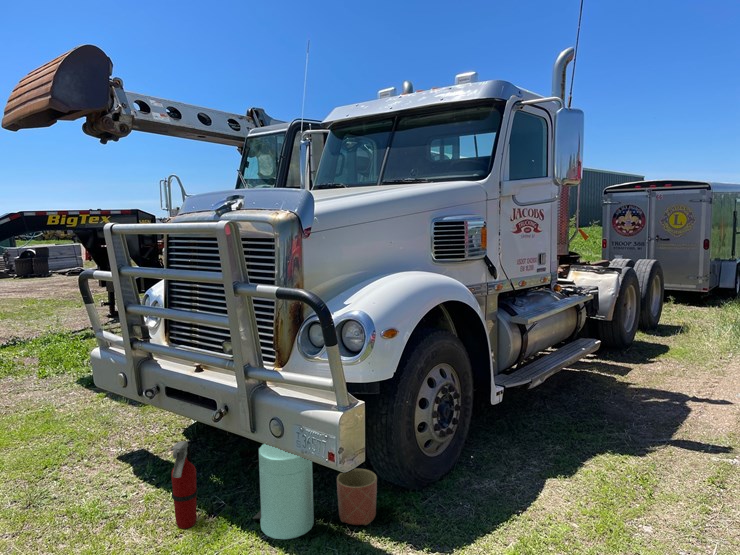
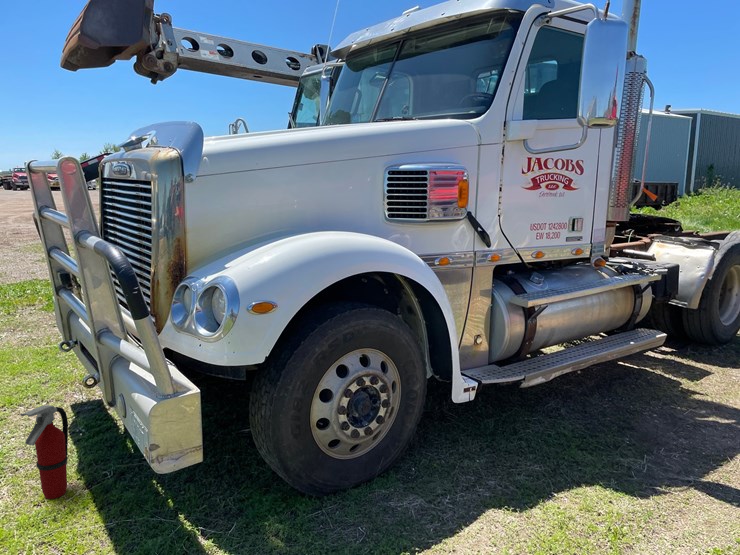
trash can: present [253,444,314,539] -> none [112,416,183,533]
planter: present [337,469,377,525] -> none [204,462,254,532]

